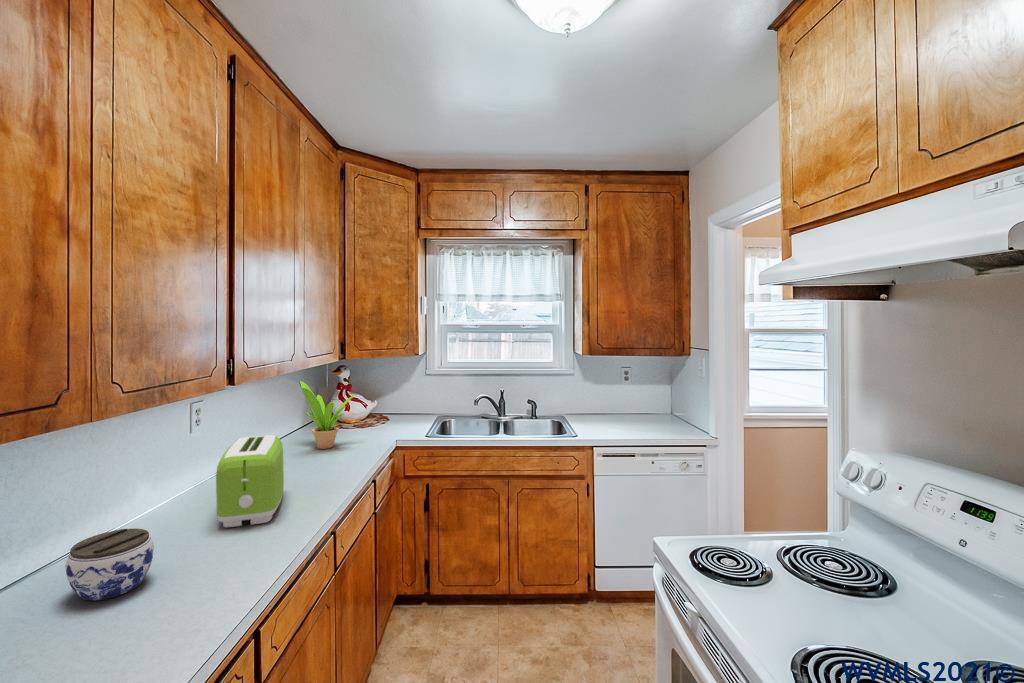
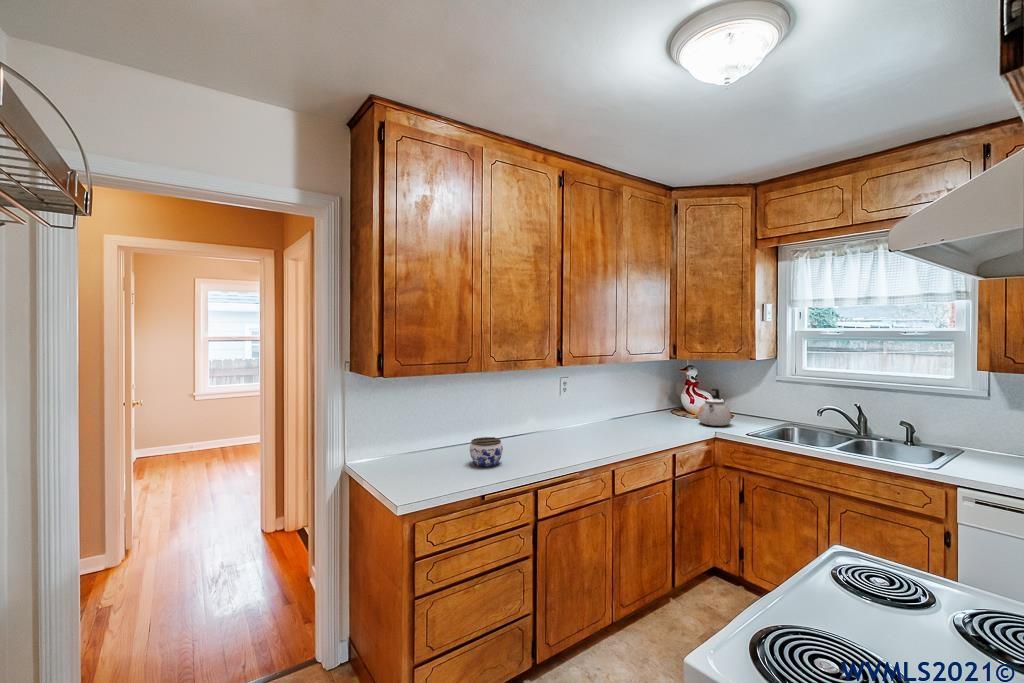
potted plant: present [300,381,354,449] -> none [631,375,678,428]
kettle: none [367,390,403,432] -> present [698,389,731,426]
toaster: present [216,435,284,527] -> none [544,406,595,457]

